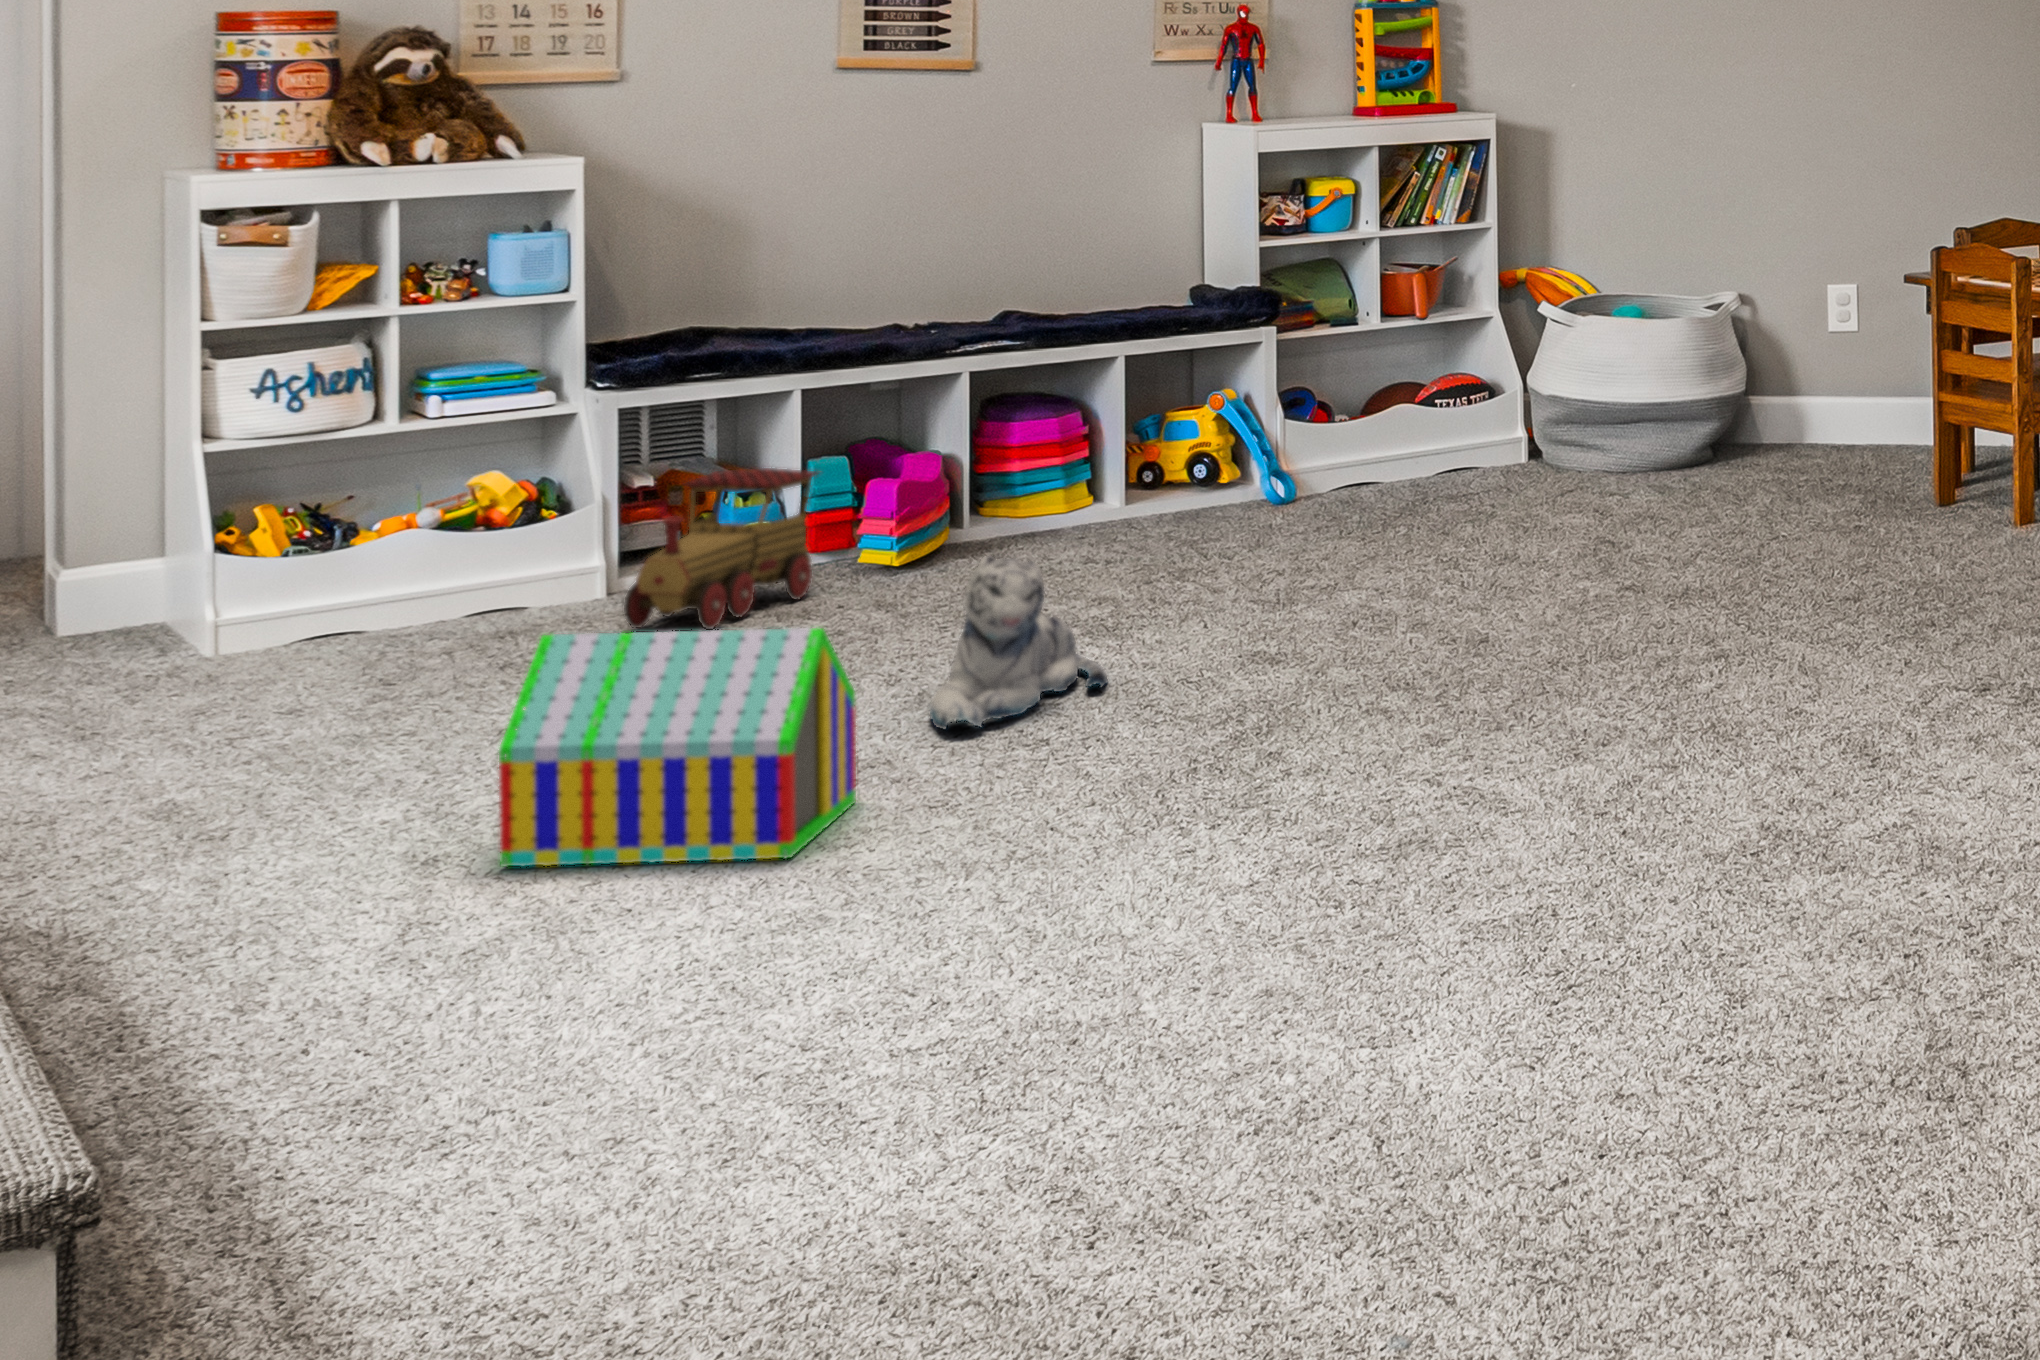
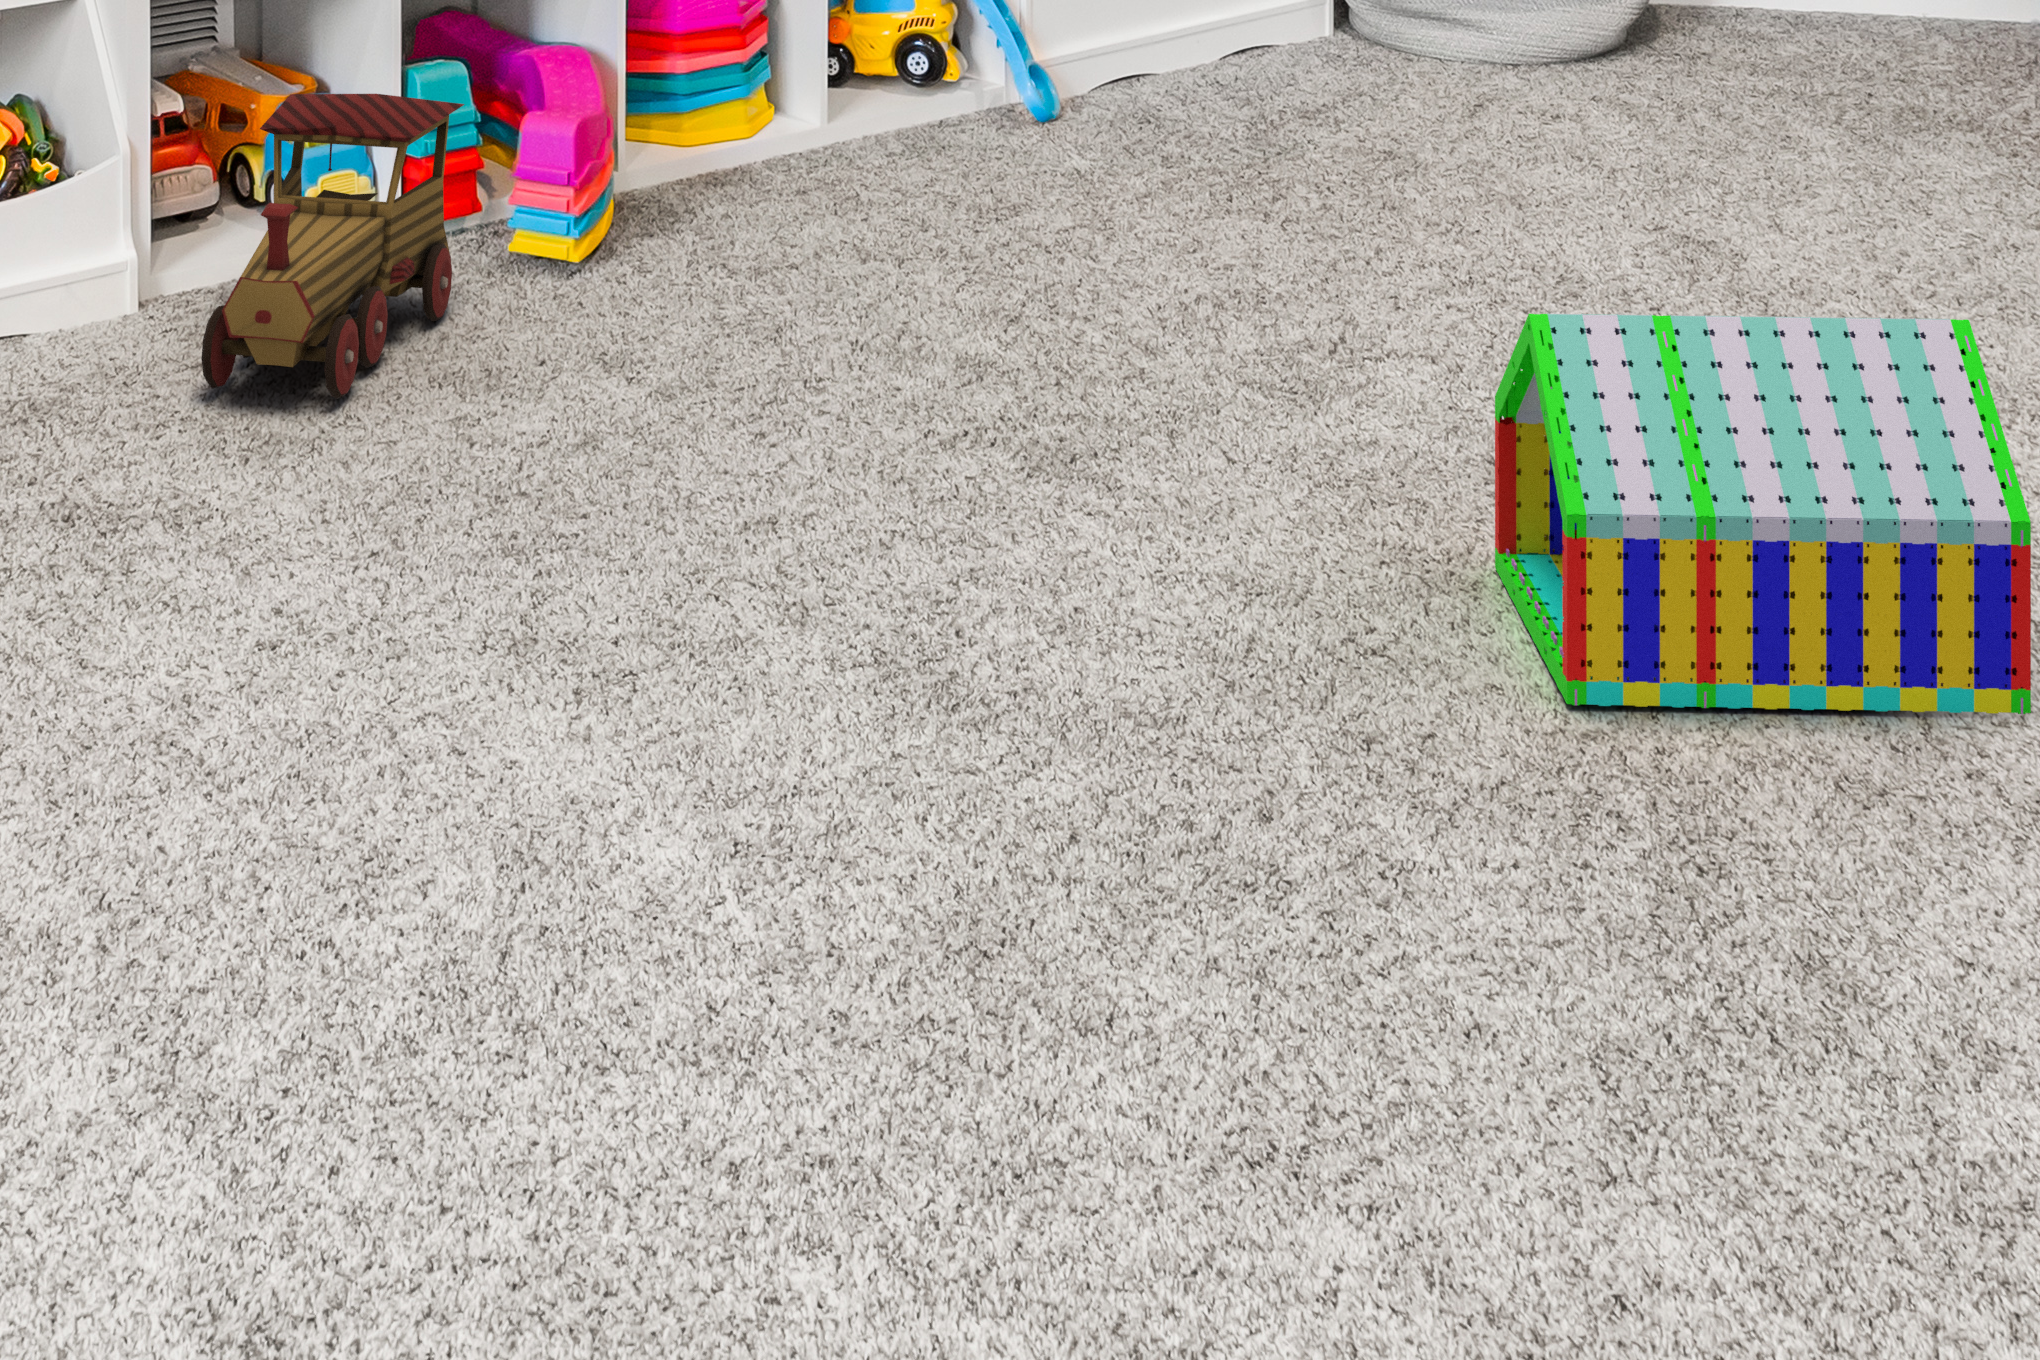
plush toy: present [929,556,1107,729] -> none [899,391,1173,767]
toy house: present [499,628,856,867] -> present [1495,313,2031,714]

